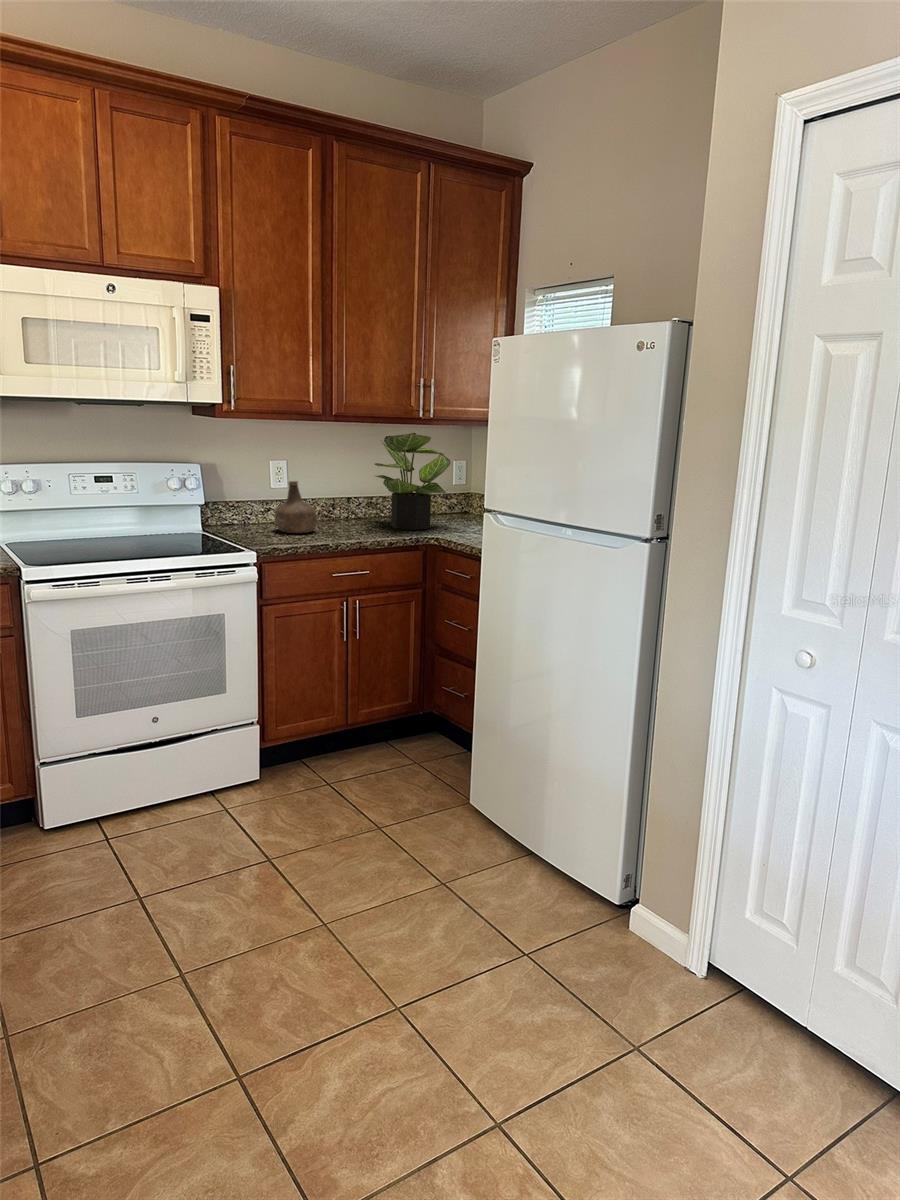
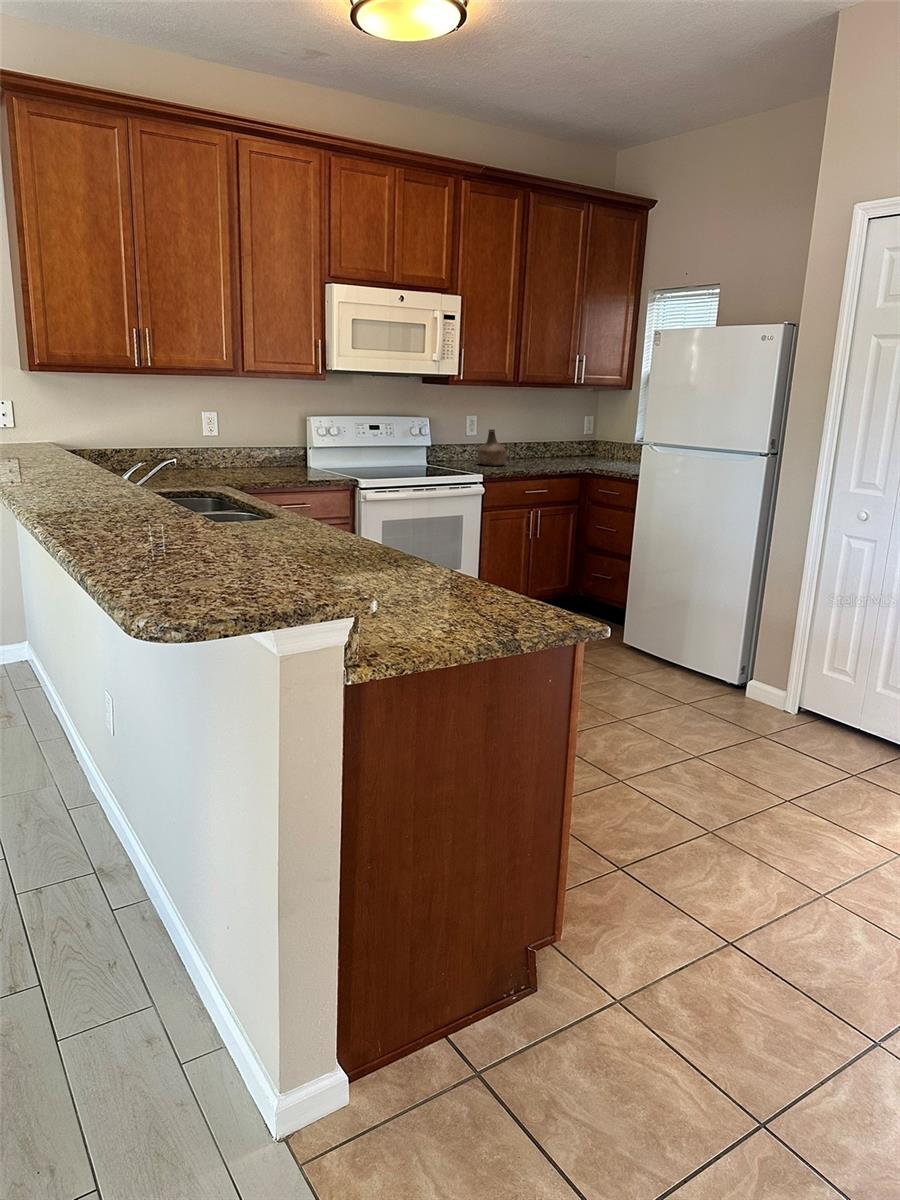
potted plant: present [375,433,450,530] -> none [537,395,594,465]

